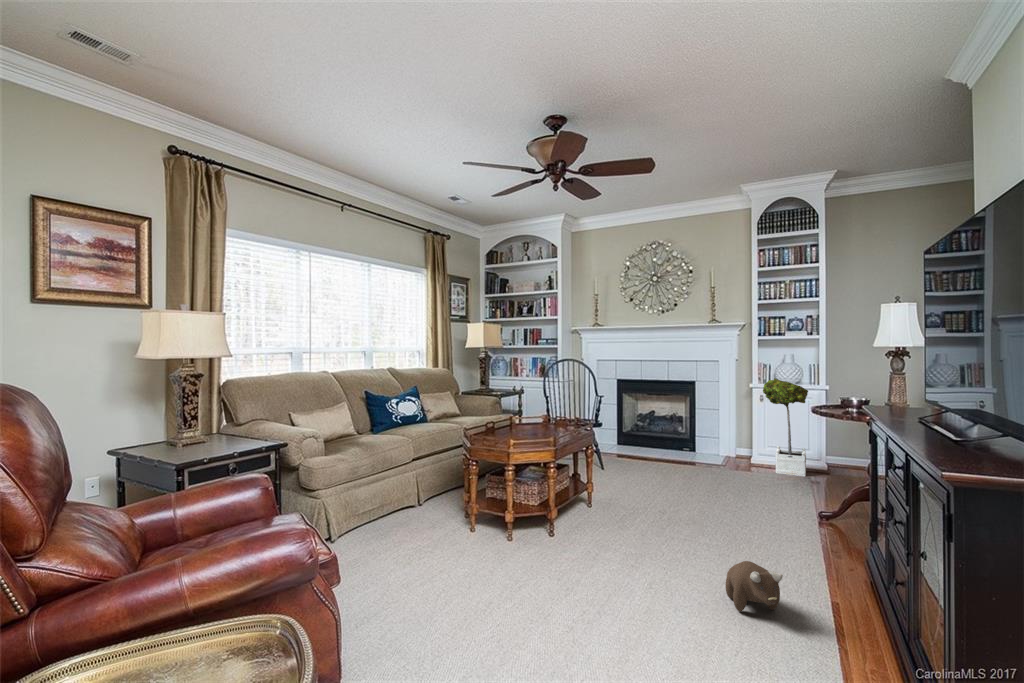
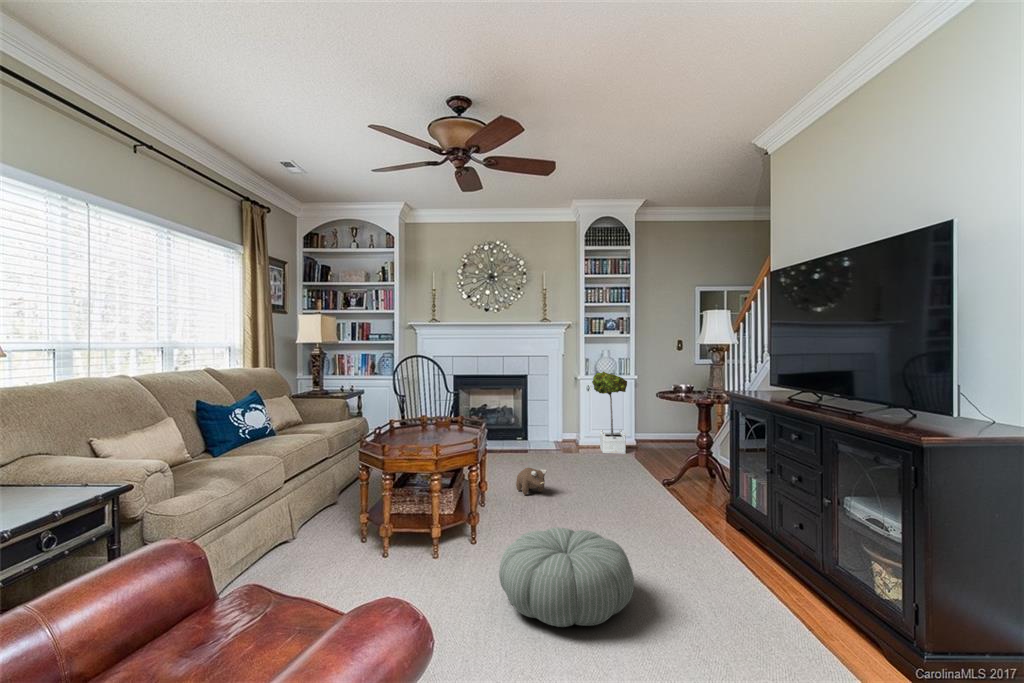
pouf: none [521,527,656,625] -> present [499,527,634,627]
plush toy: present [725,561,783,612] -> present [516,468,547,495]

